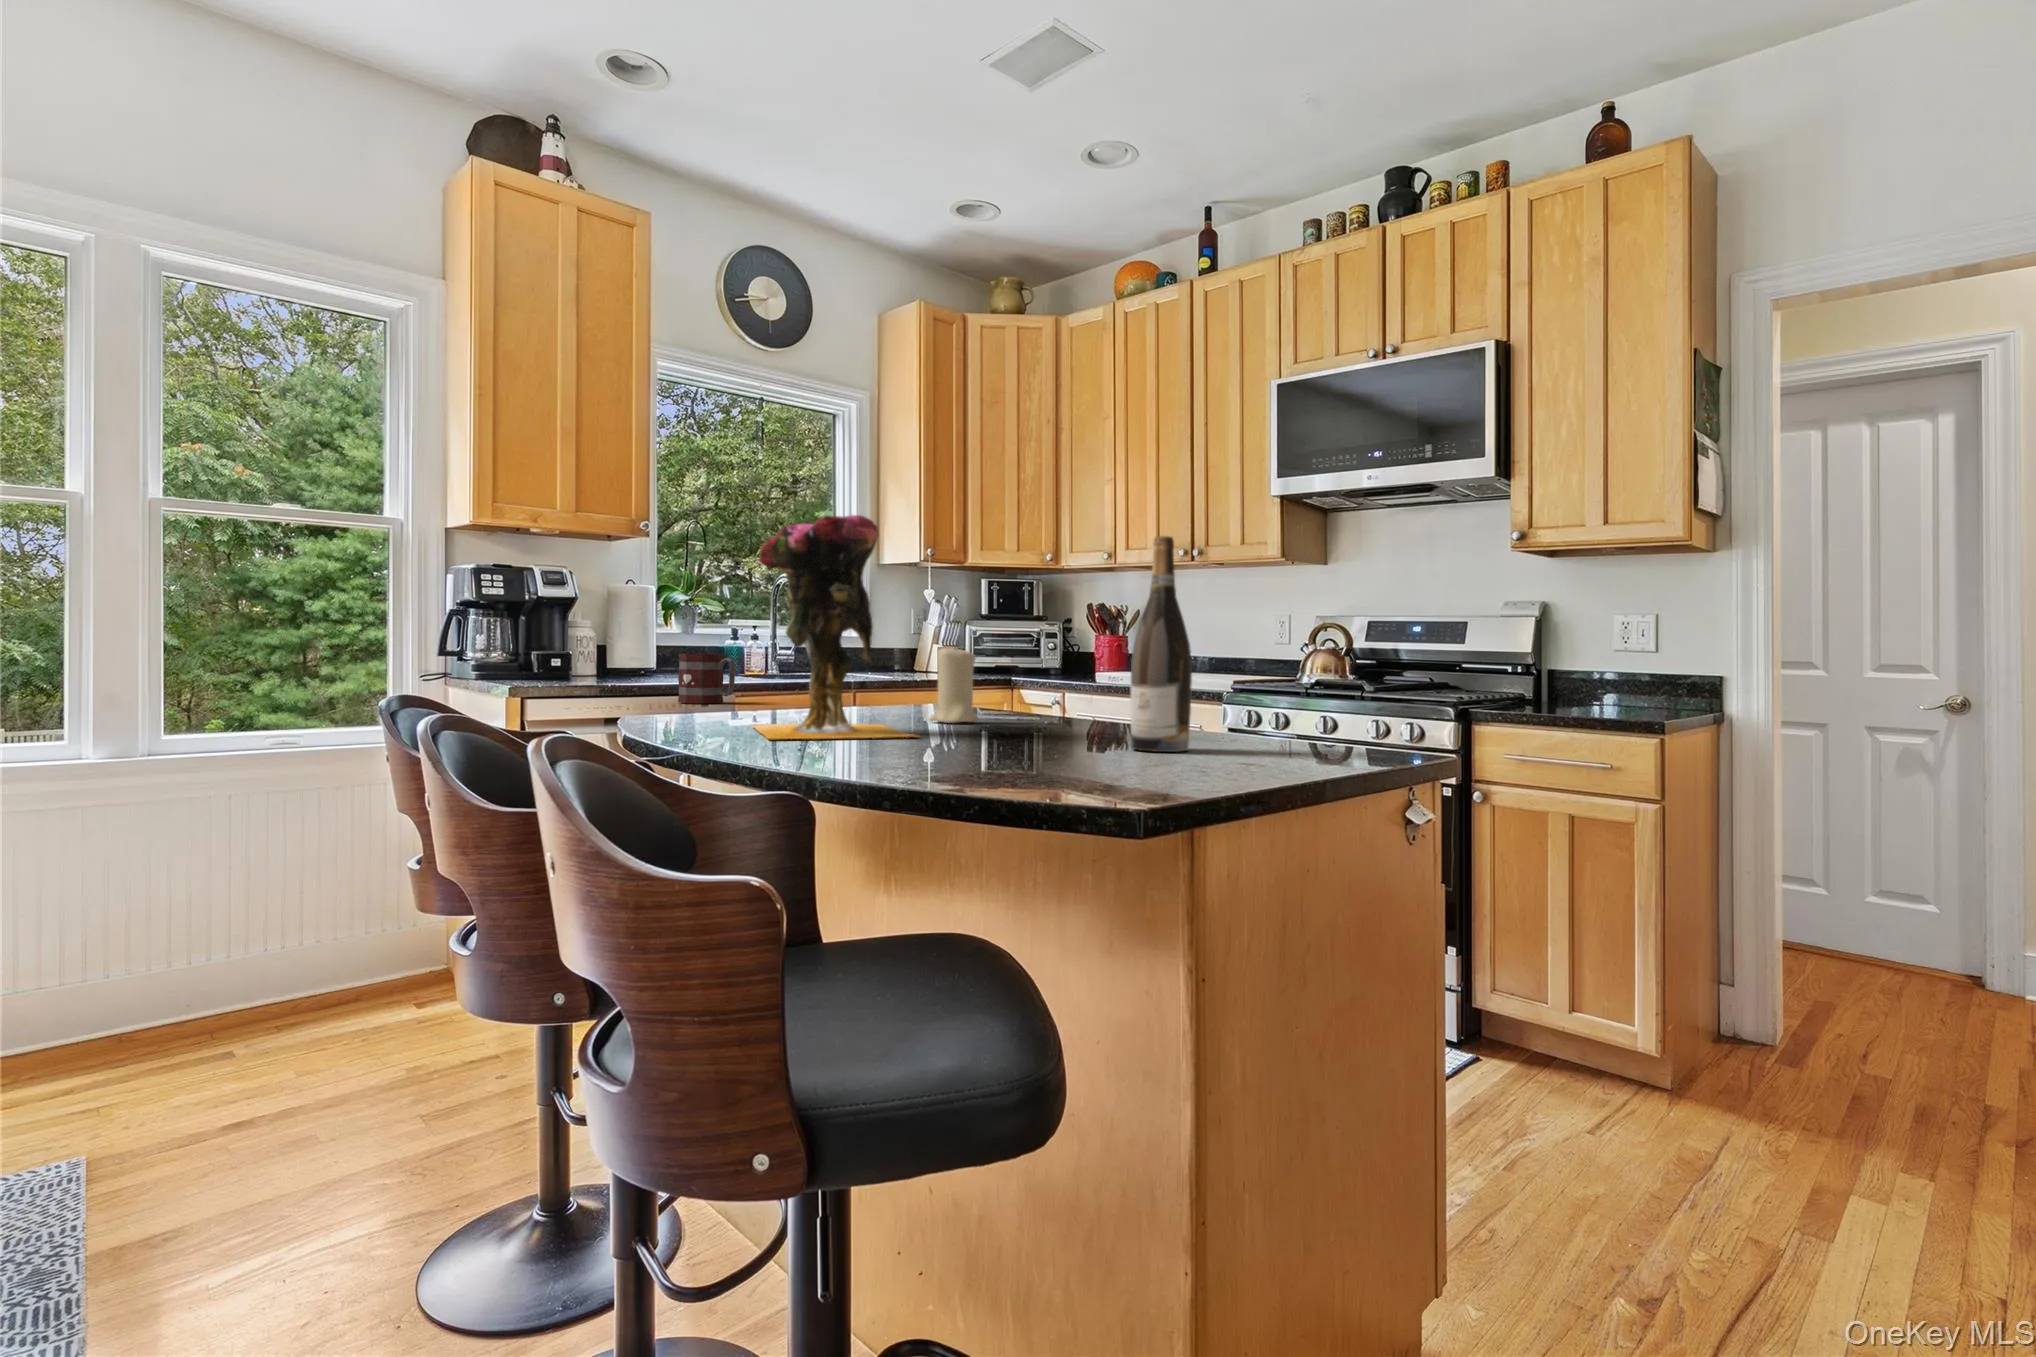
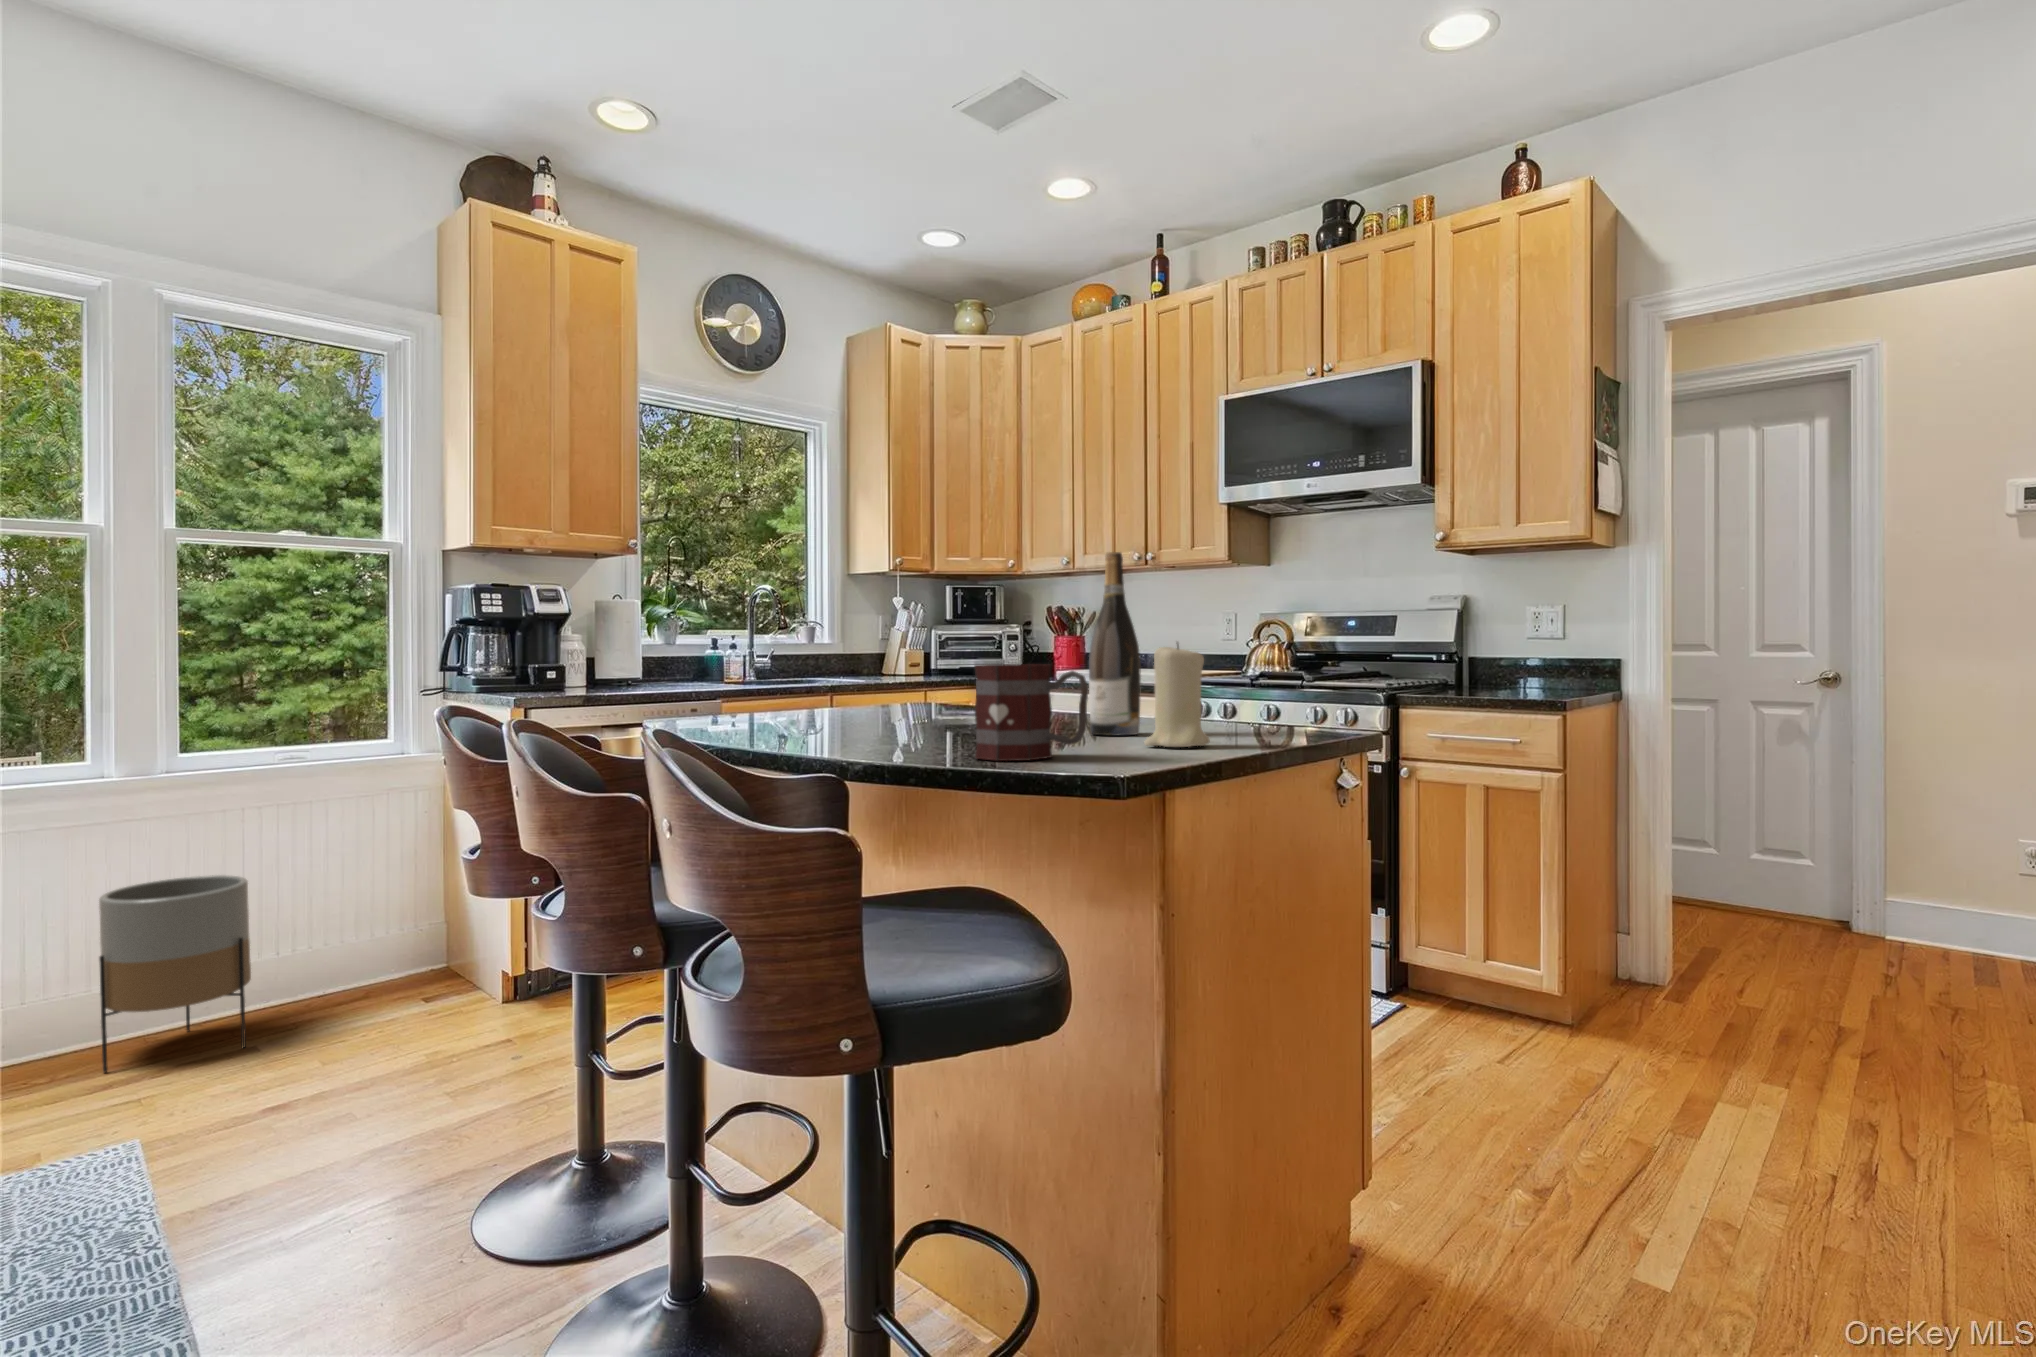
vase: present [753,515,915,739] -> none [754,537,908,735]
candle: present [929,647,979,723] -> present [1145,643,1210,747]
mug: present [678,654,736,704] -> present [974,664,1089,761]
planter: none [64,868,226,1076] -> present [99,875,251,1073]

